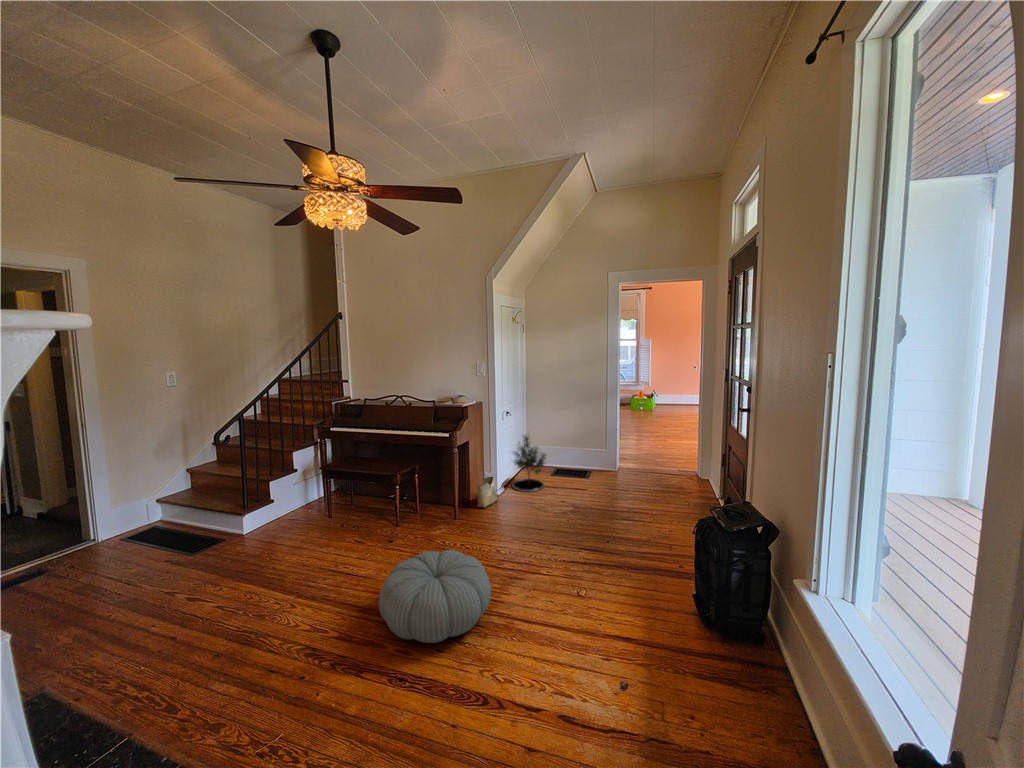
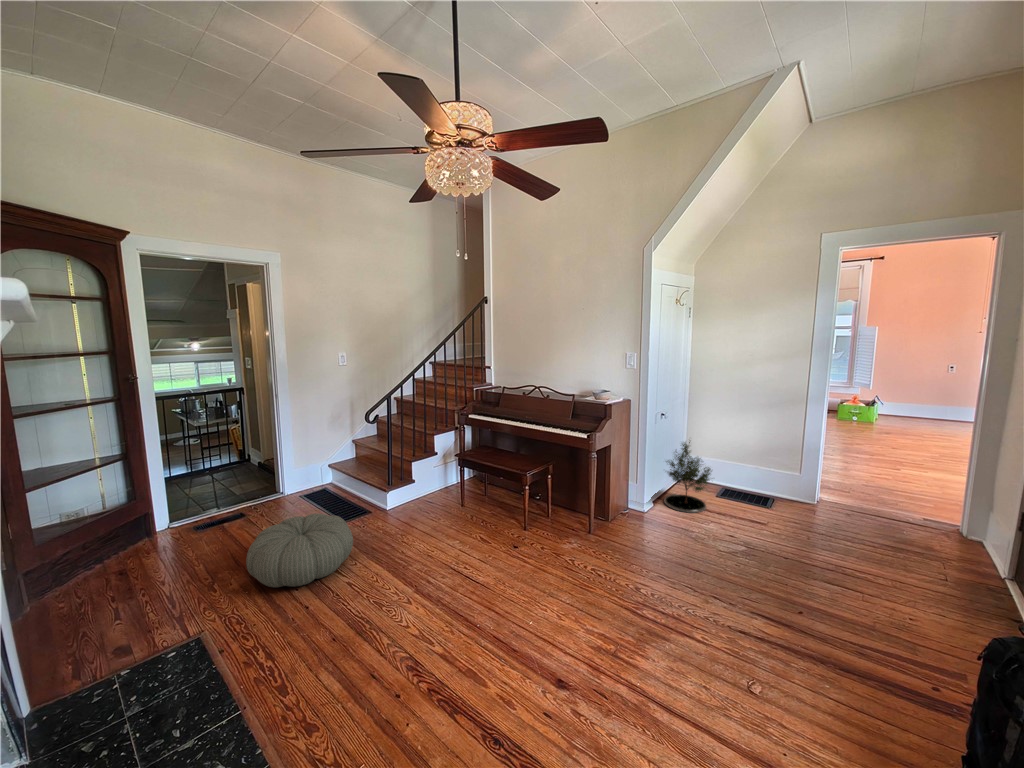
woven basket: present [477,471,498,508] -> none [618,475,644,524]
pouf: present [379,550,491,643] -> present [246,513,353,587]

